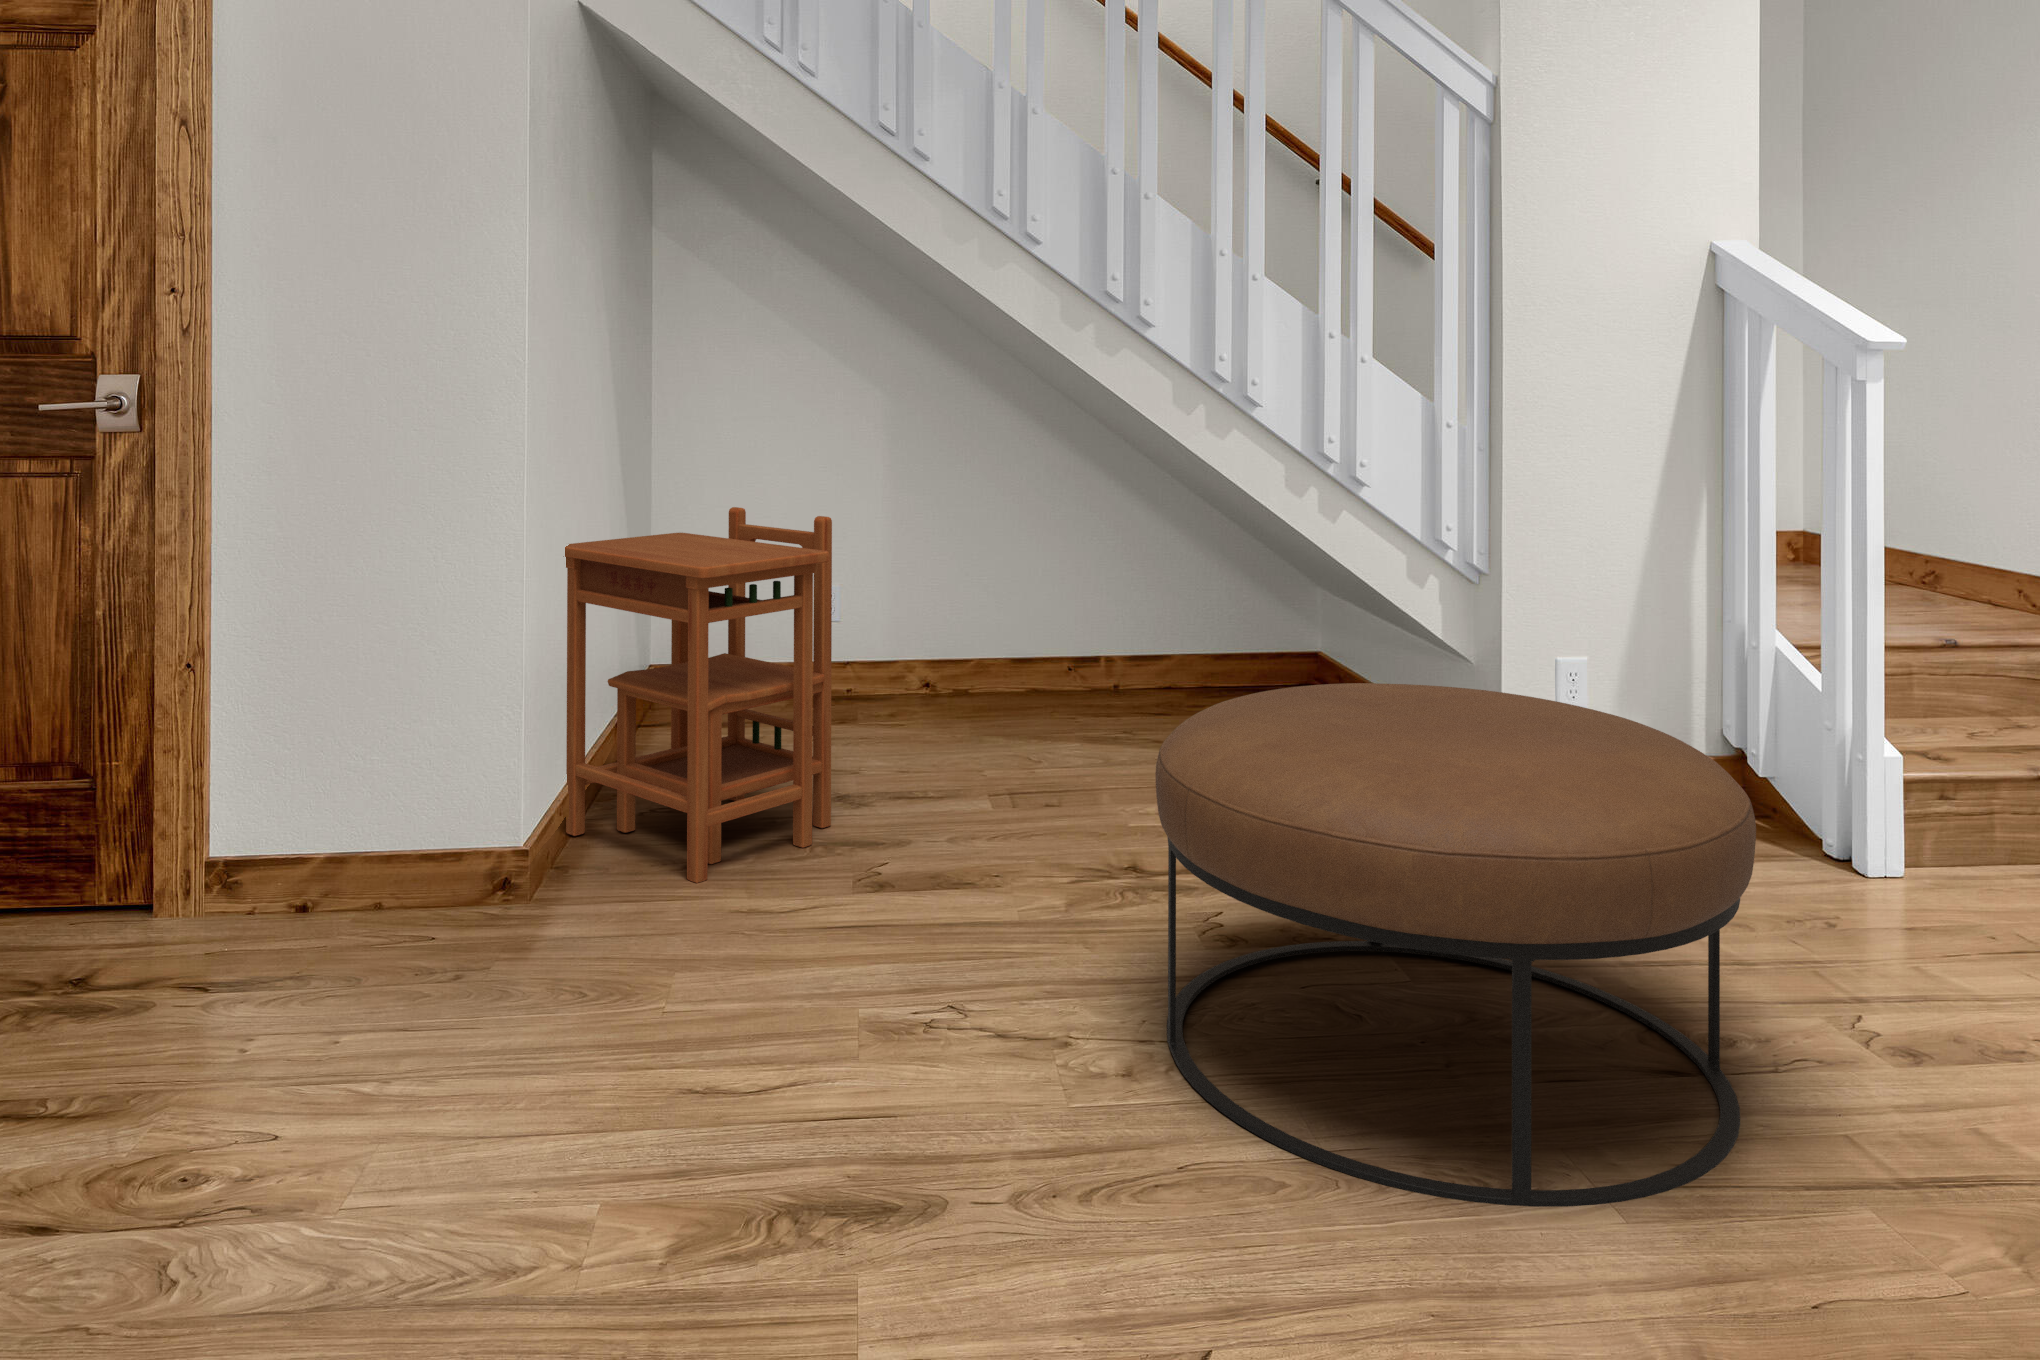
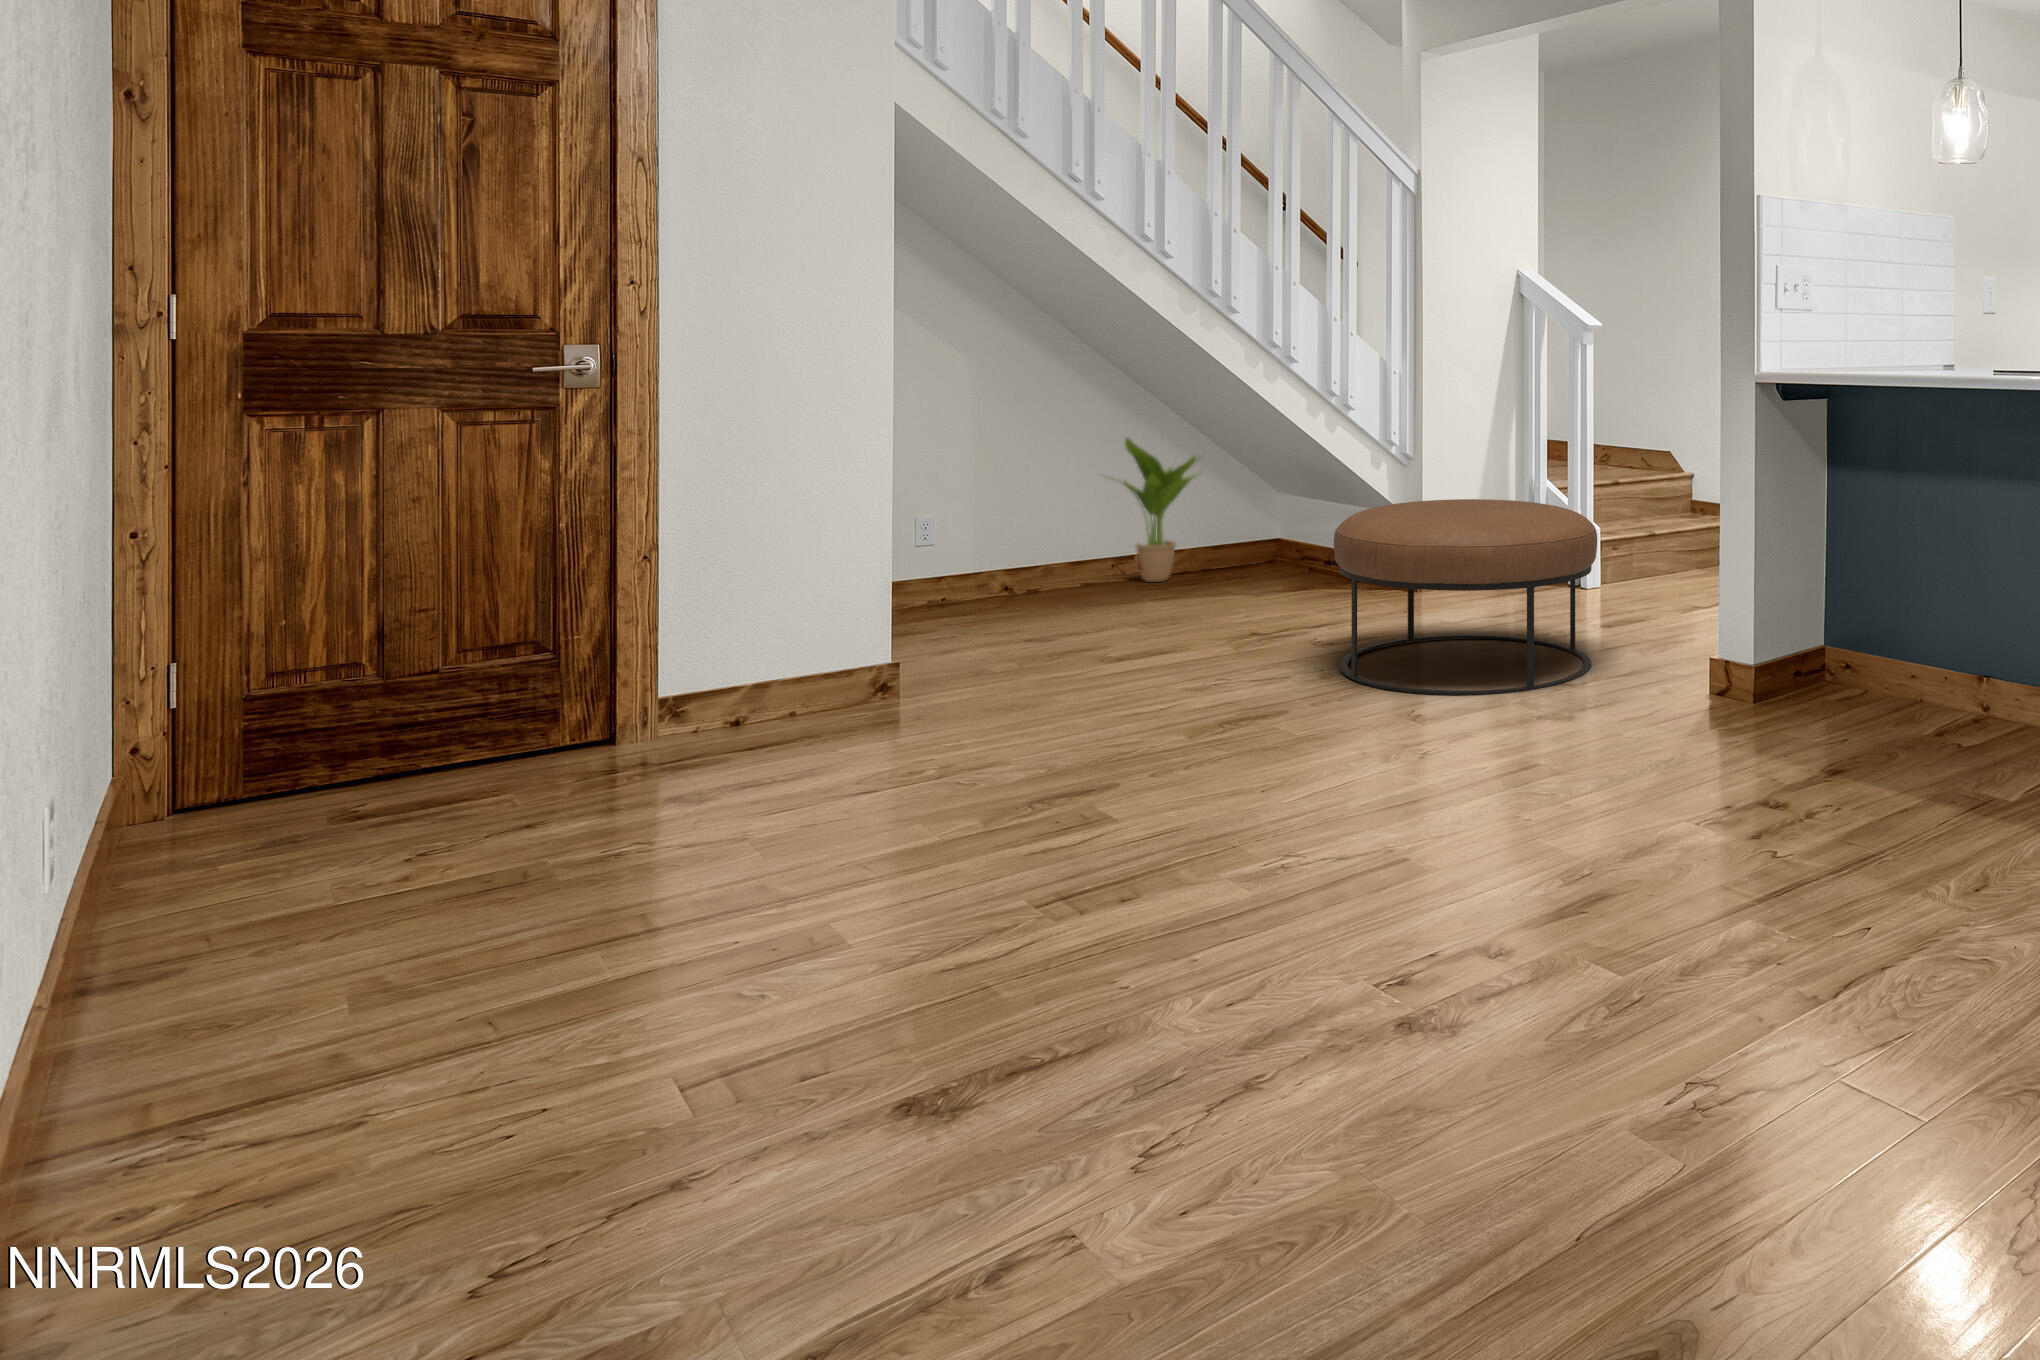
potted plant: none [1029,505,1199,718] -> present [1098,438,1199,582]
side table: present [565,507,832,883] -> none [855,440,1062,676]

